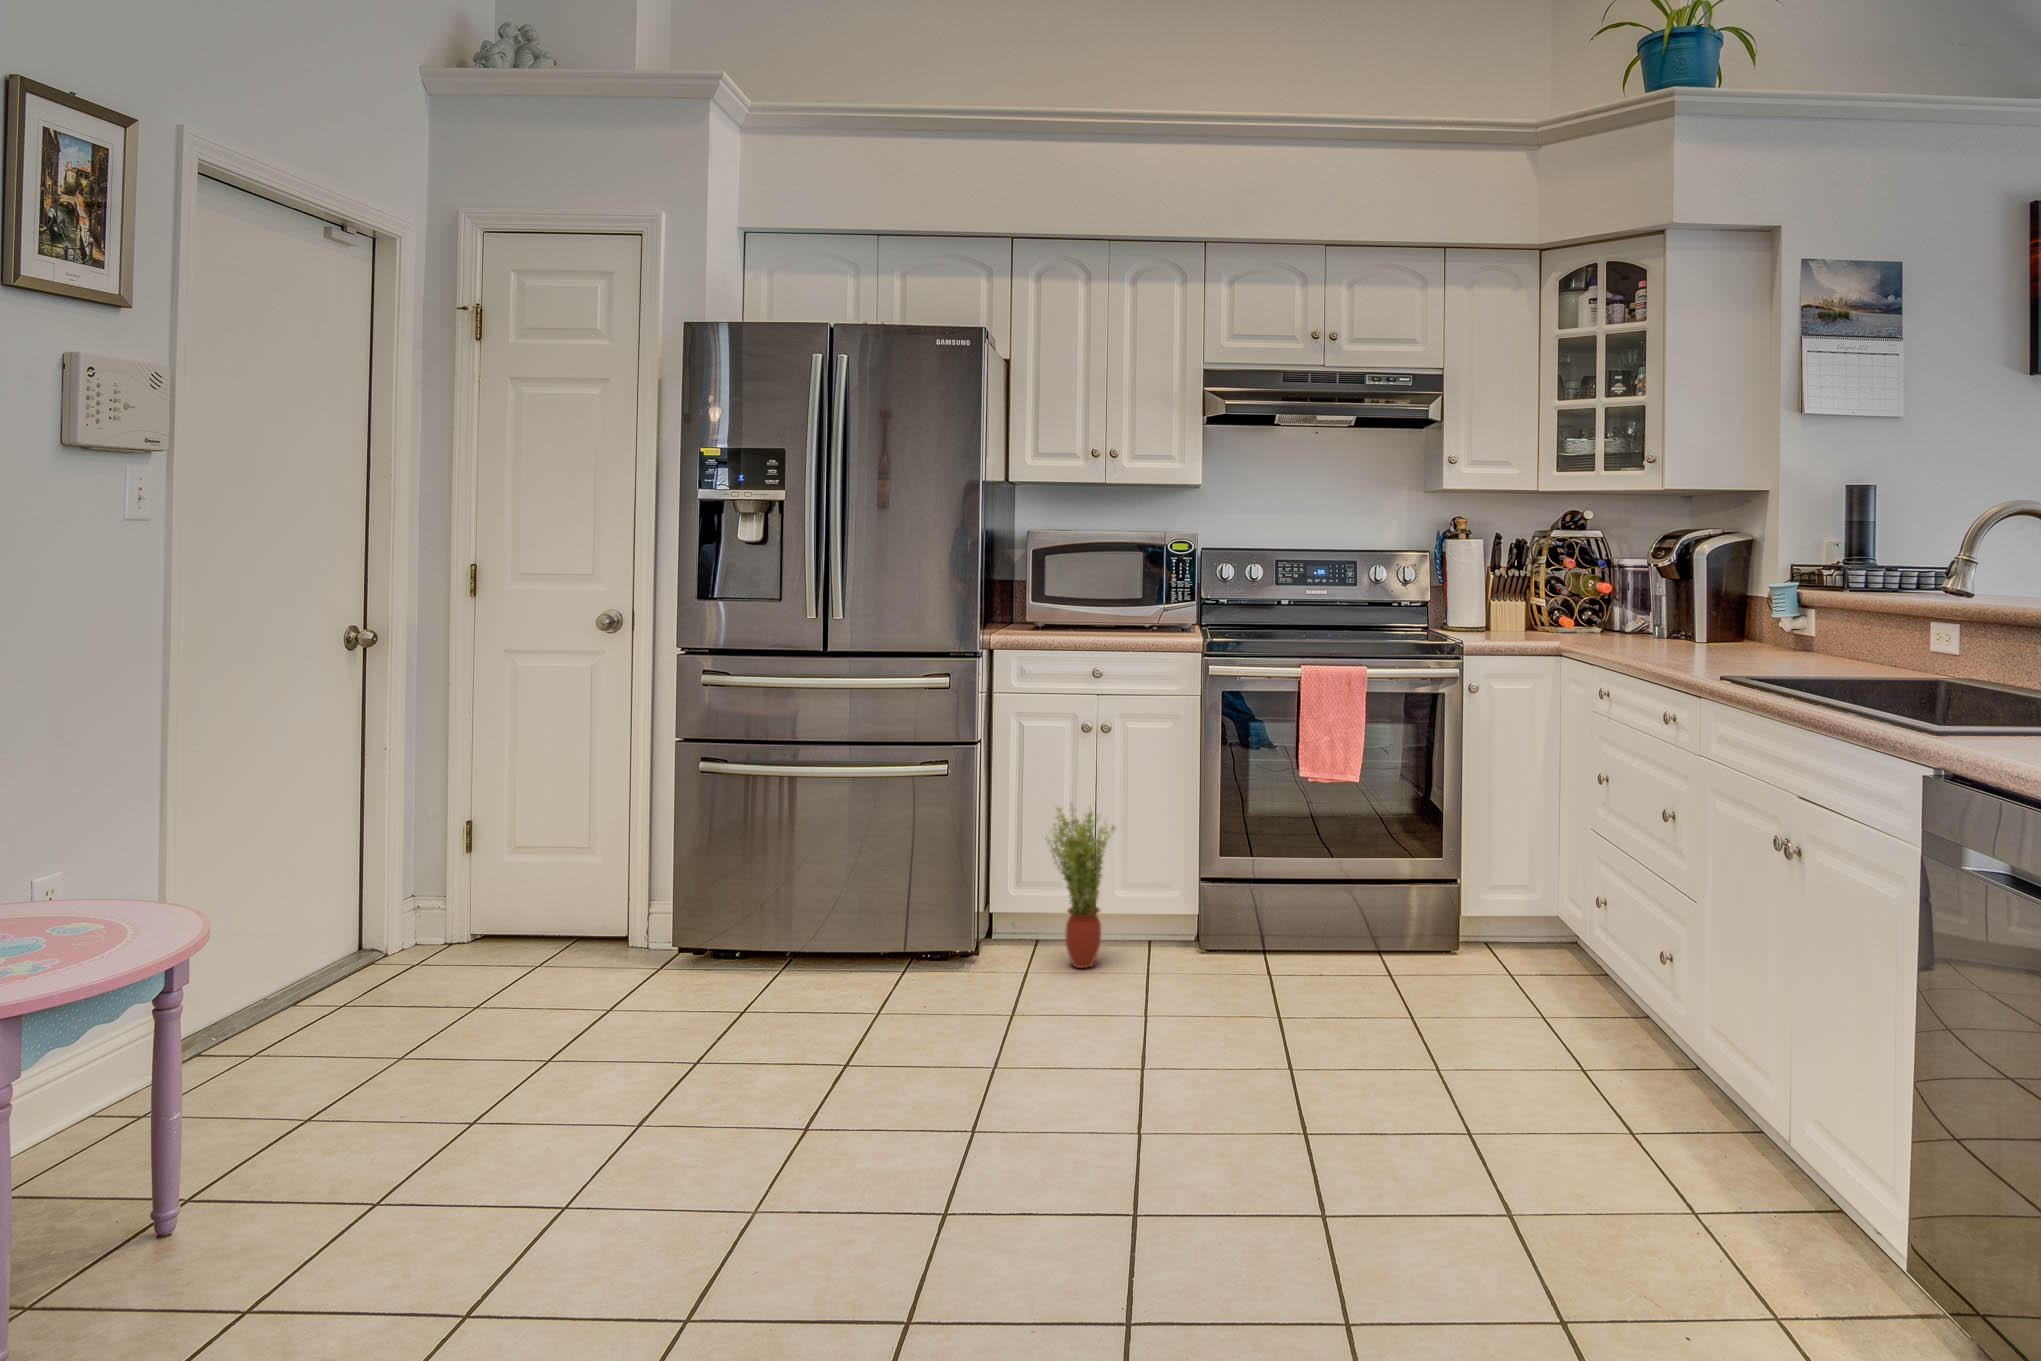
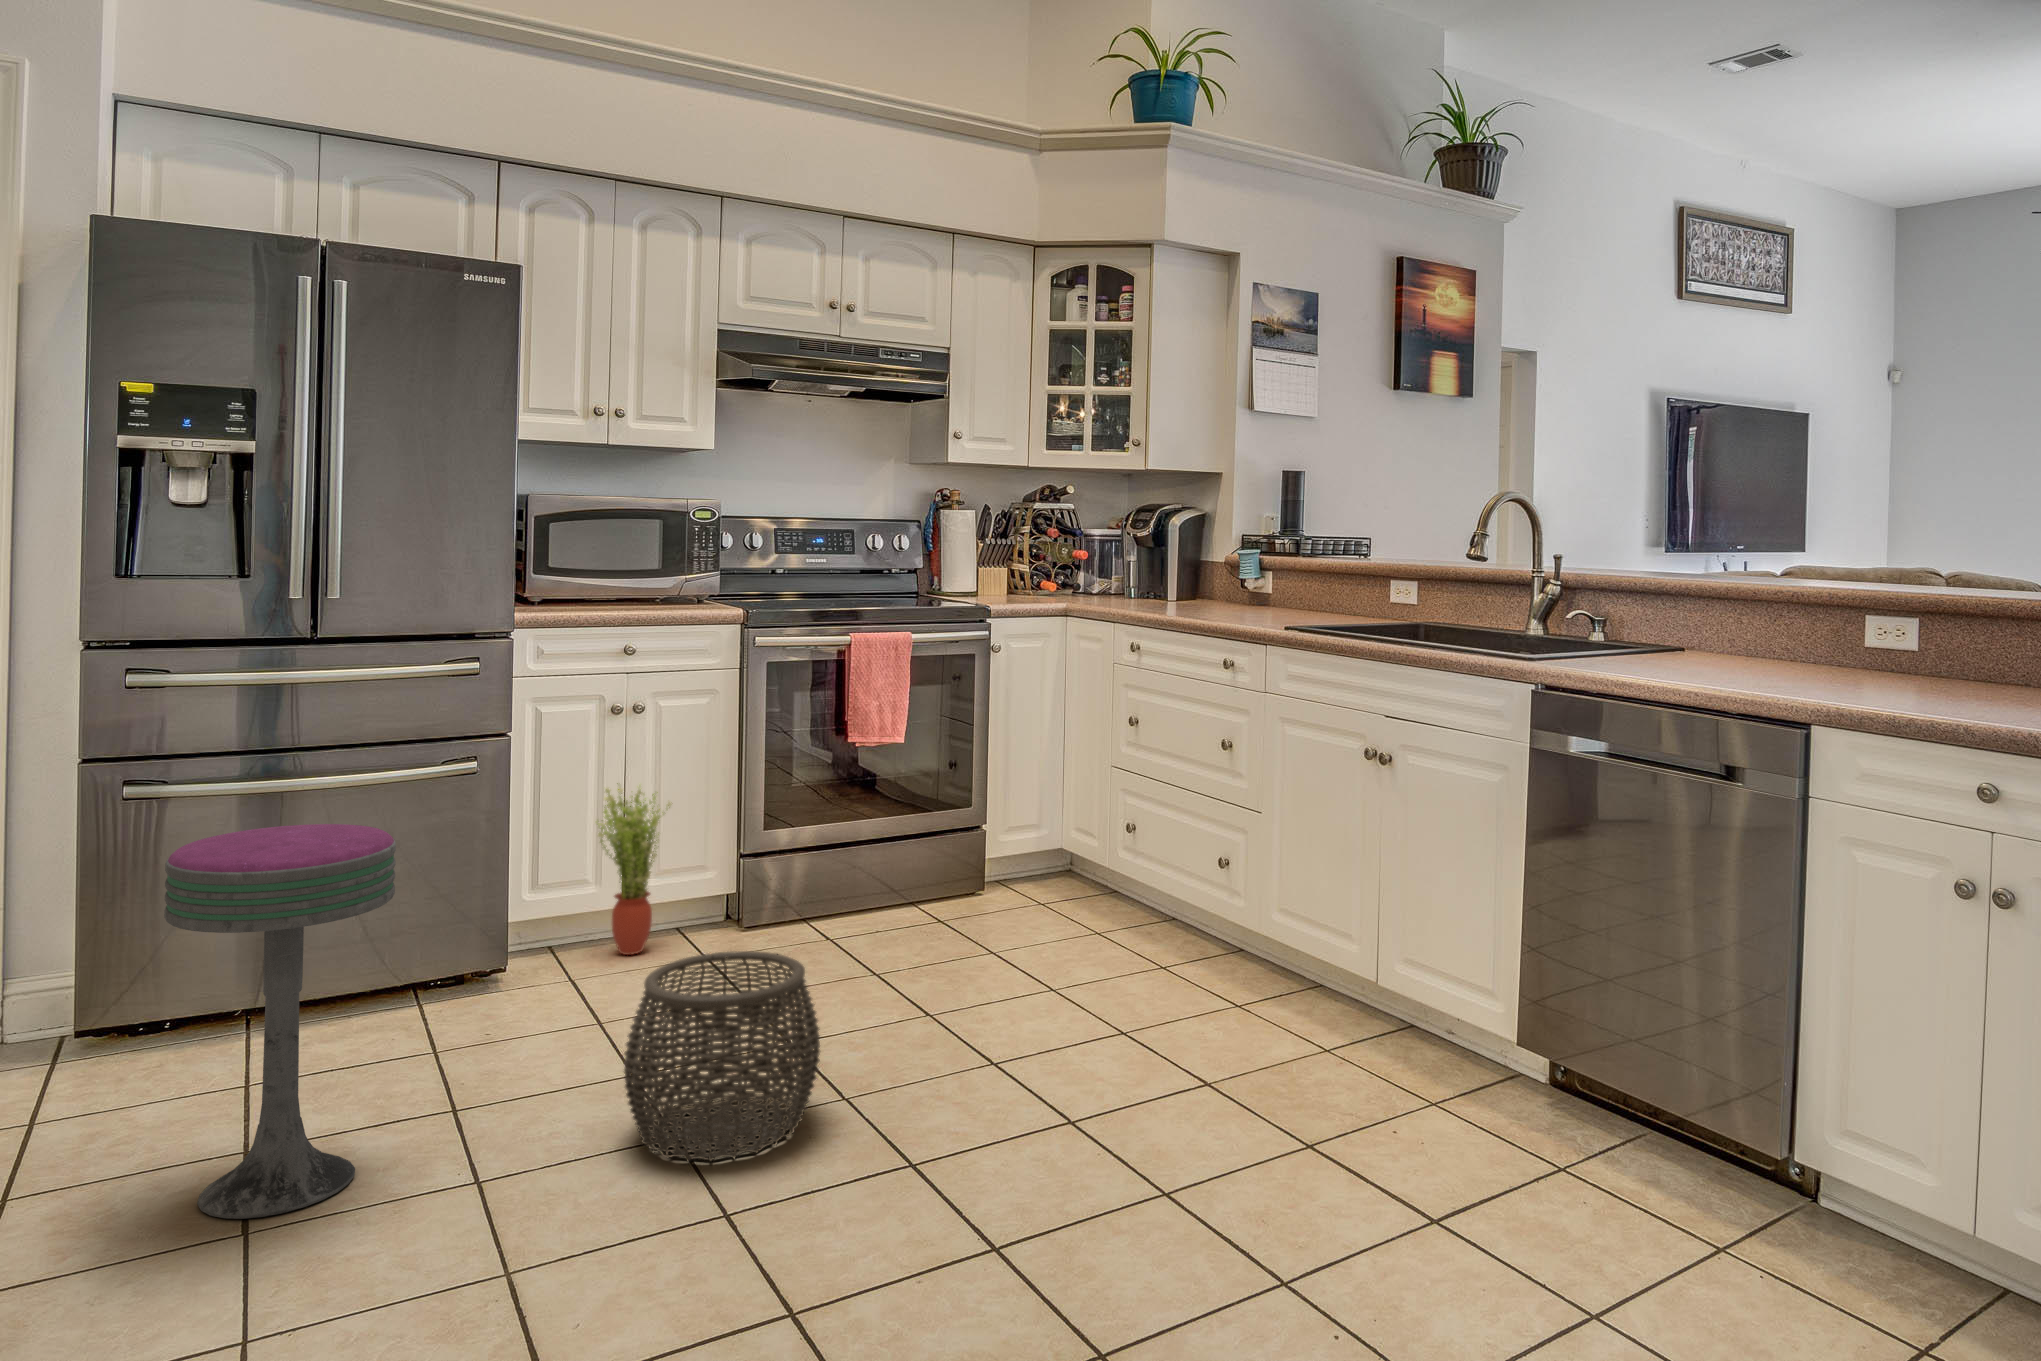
bar stool: none [491,838,695,1217] -> present [164,824,396,1219]
woven basket: none [846,1025,1062,1287] -> present [624,951,820,1161]

